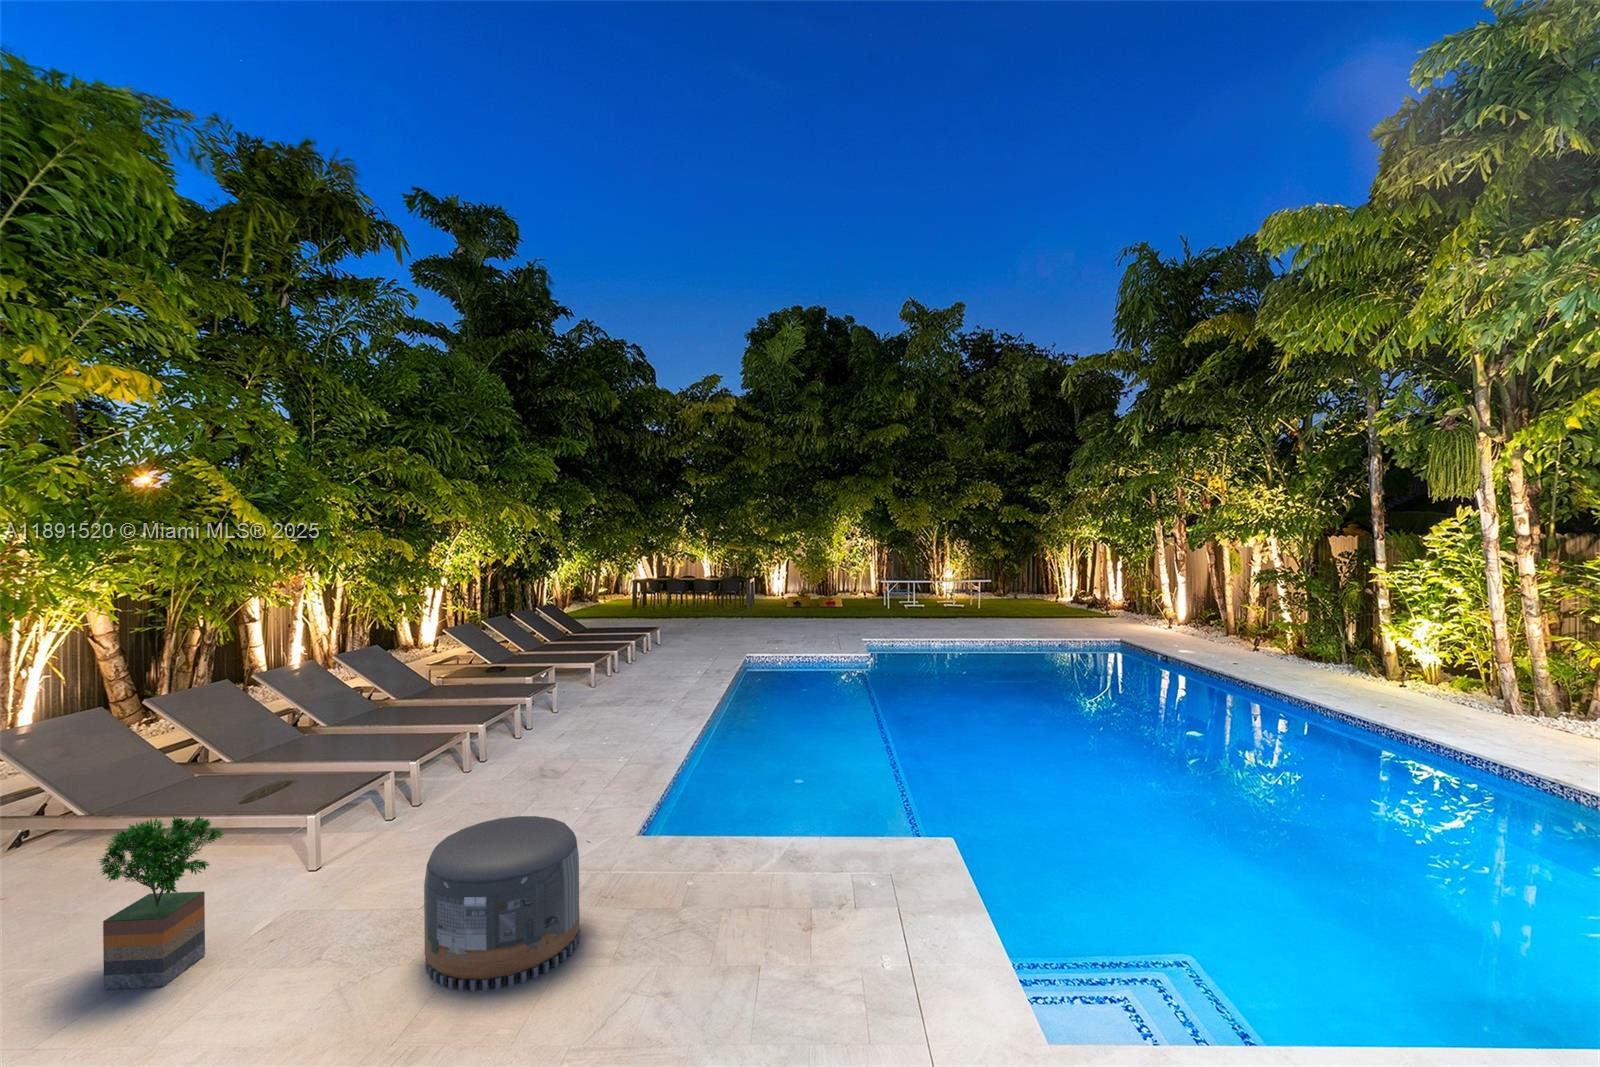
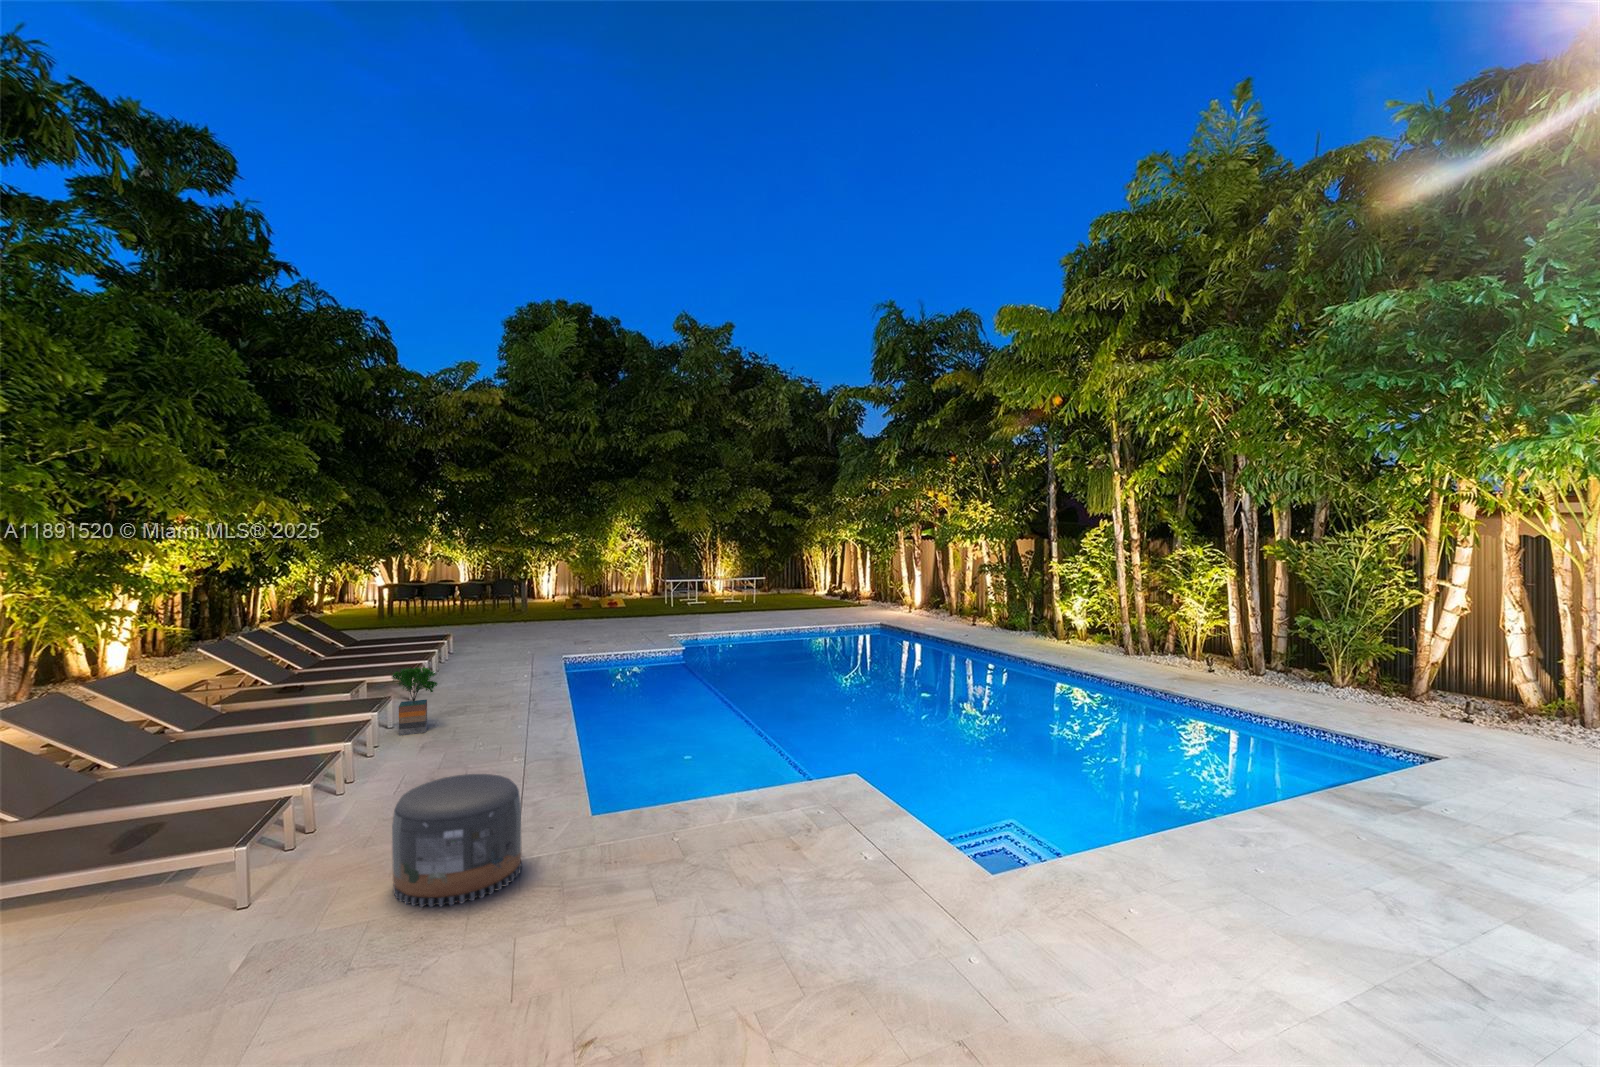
potted tree: present [99,816,224,990] -> present [392,667,437,735]

